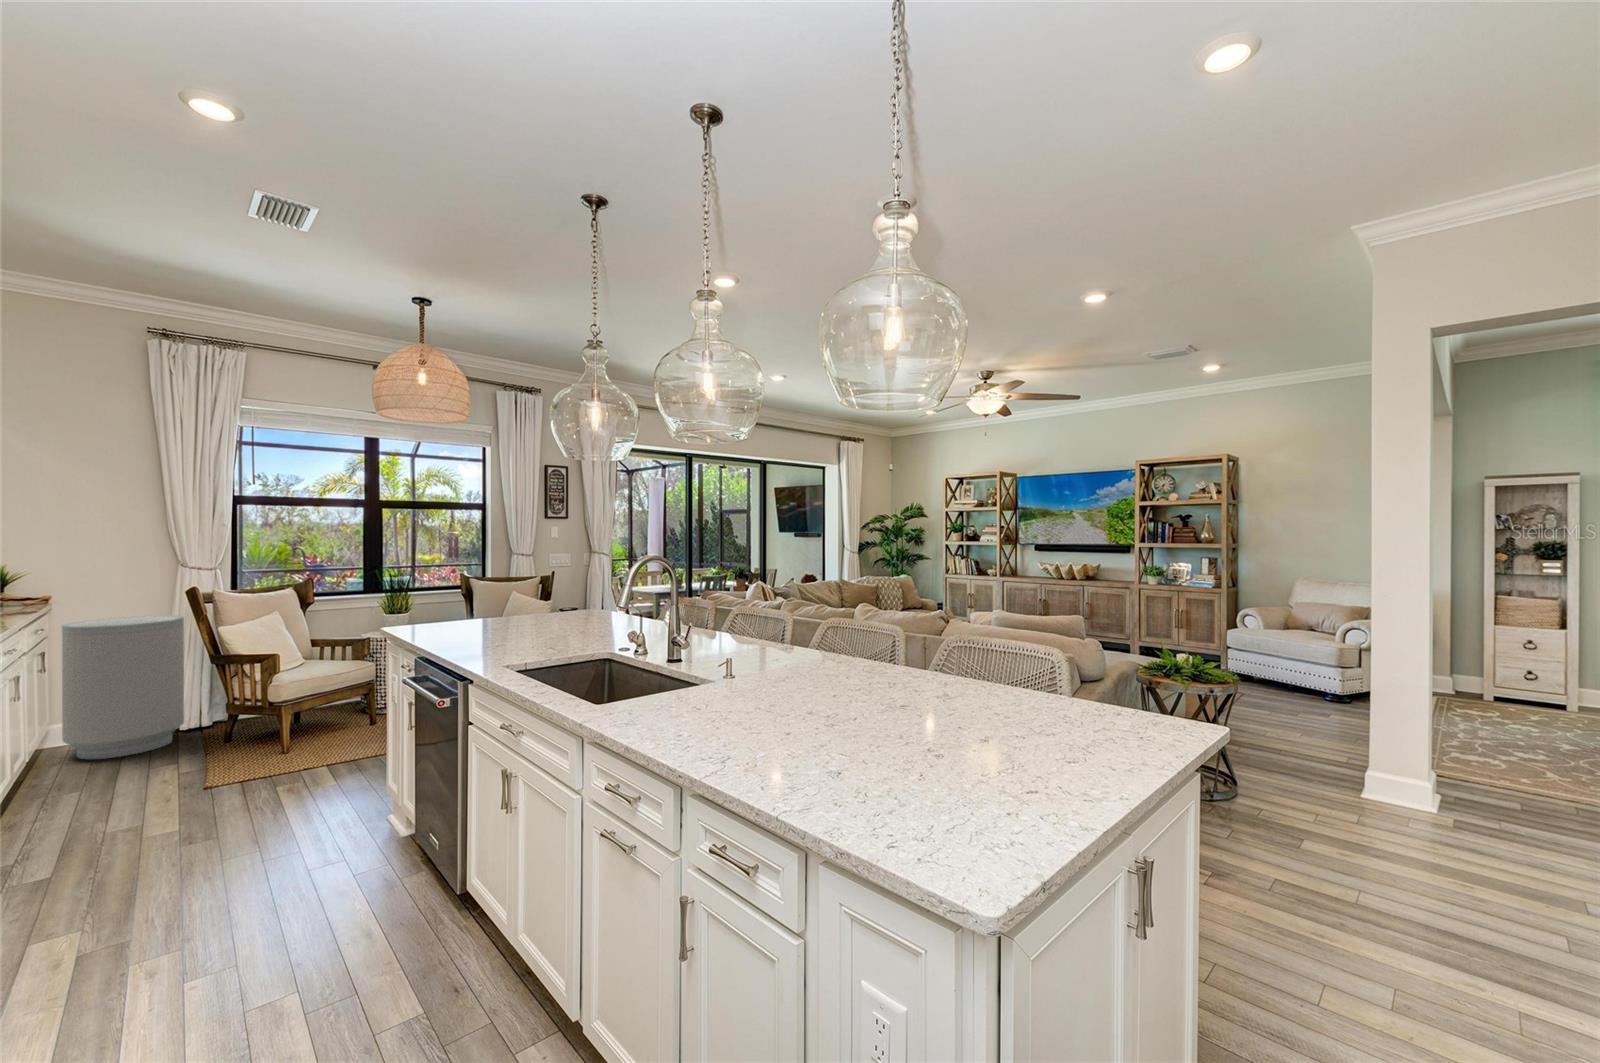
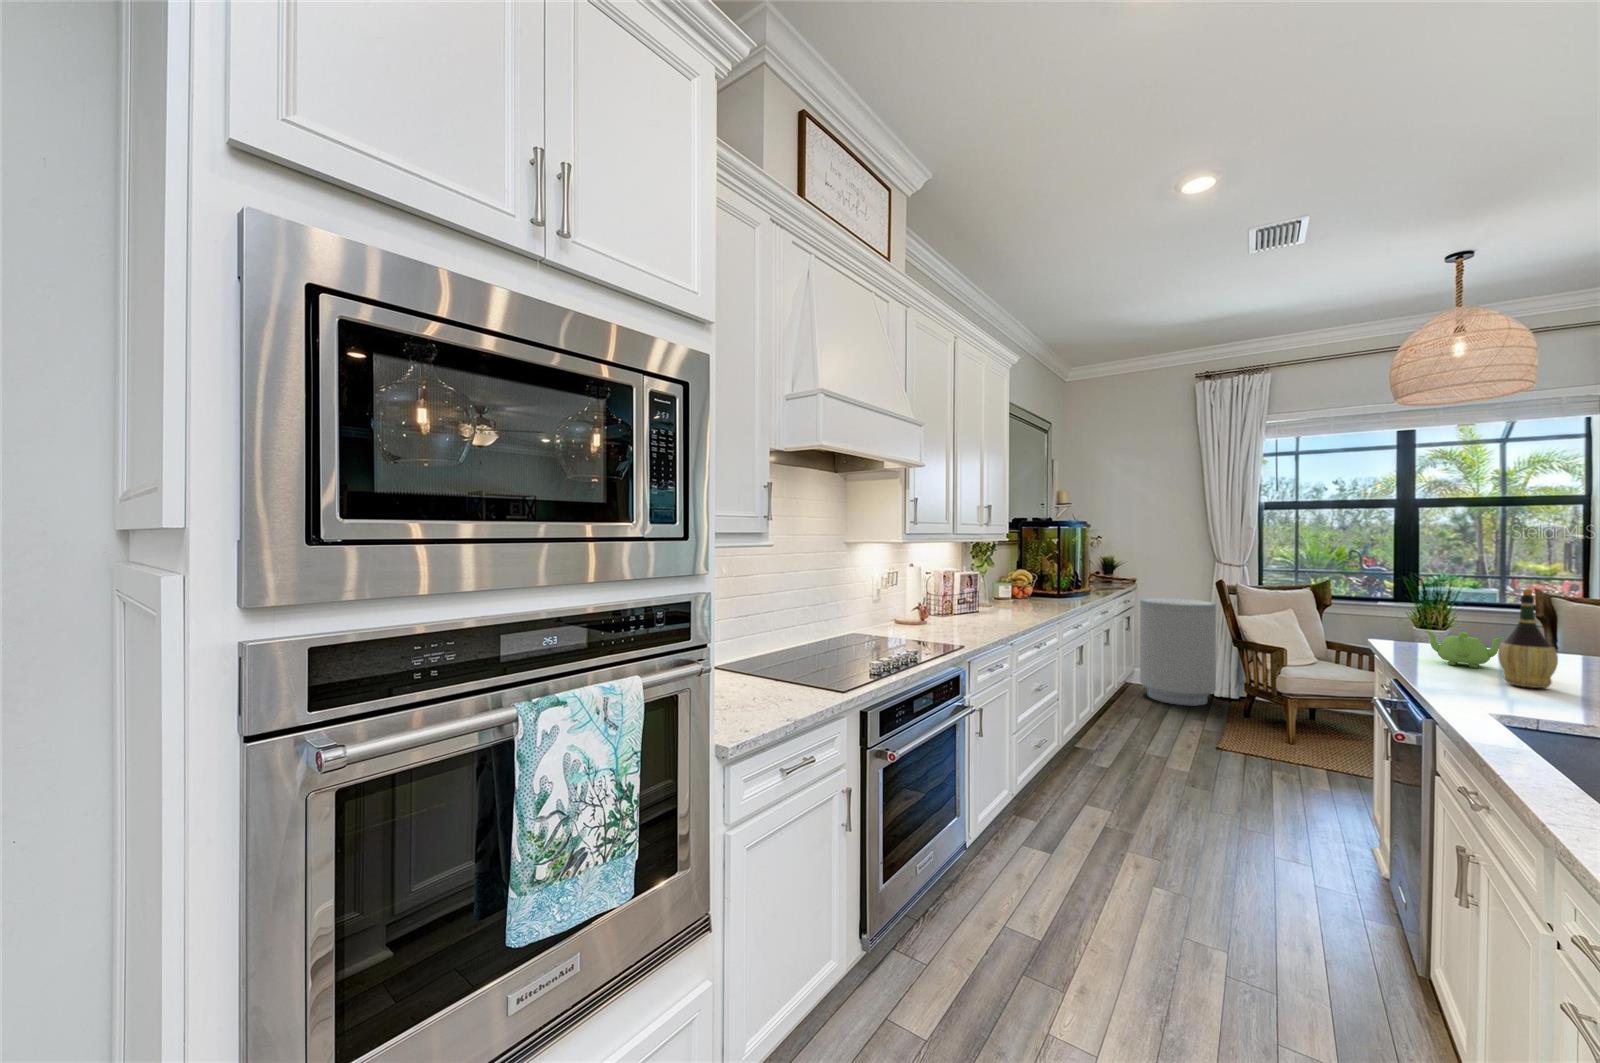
wine bottle: none [493,570,524,642] -> present [1498,589,1558,688]
teapot: none [440,608,489,636] -> present [1426,631,1504,668]

